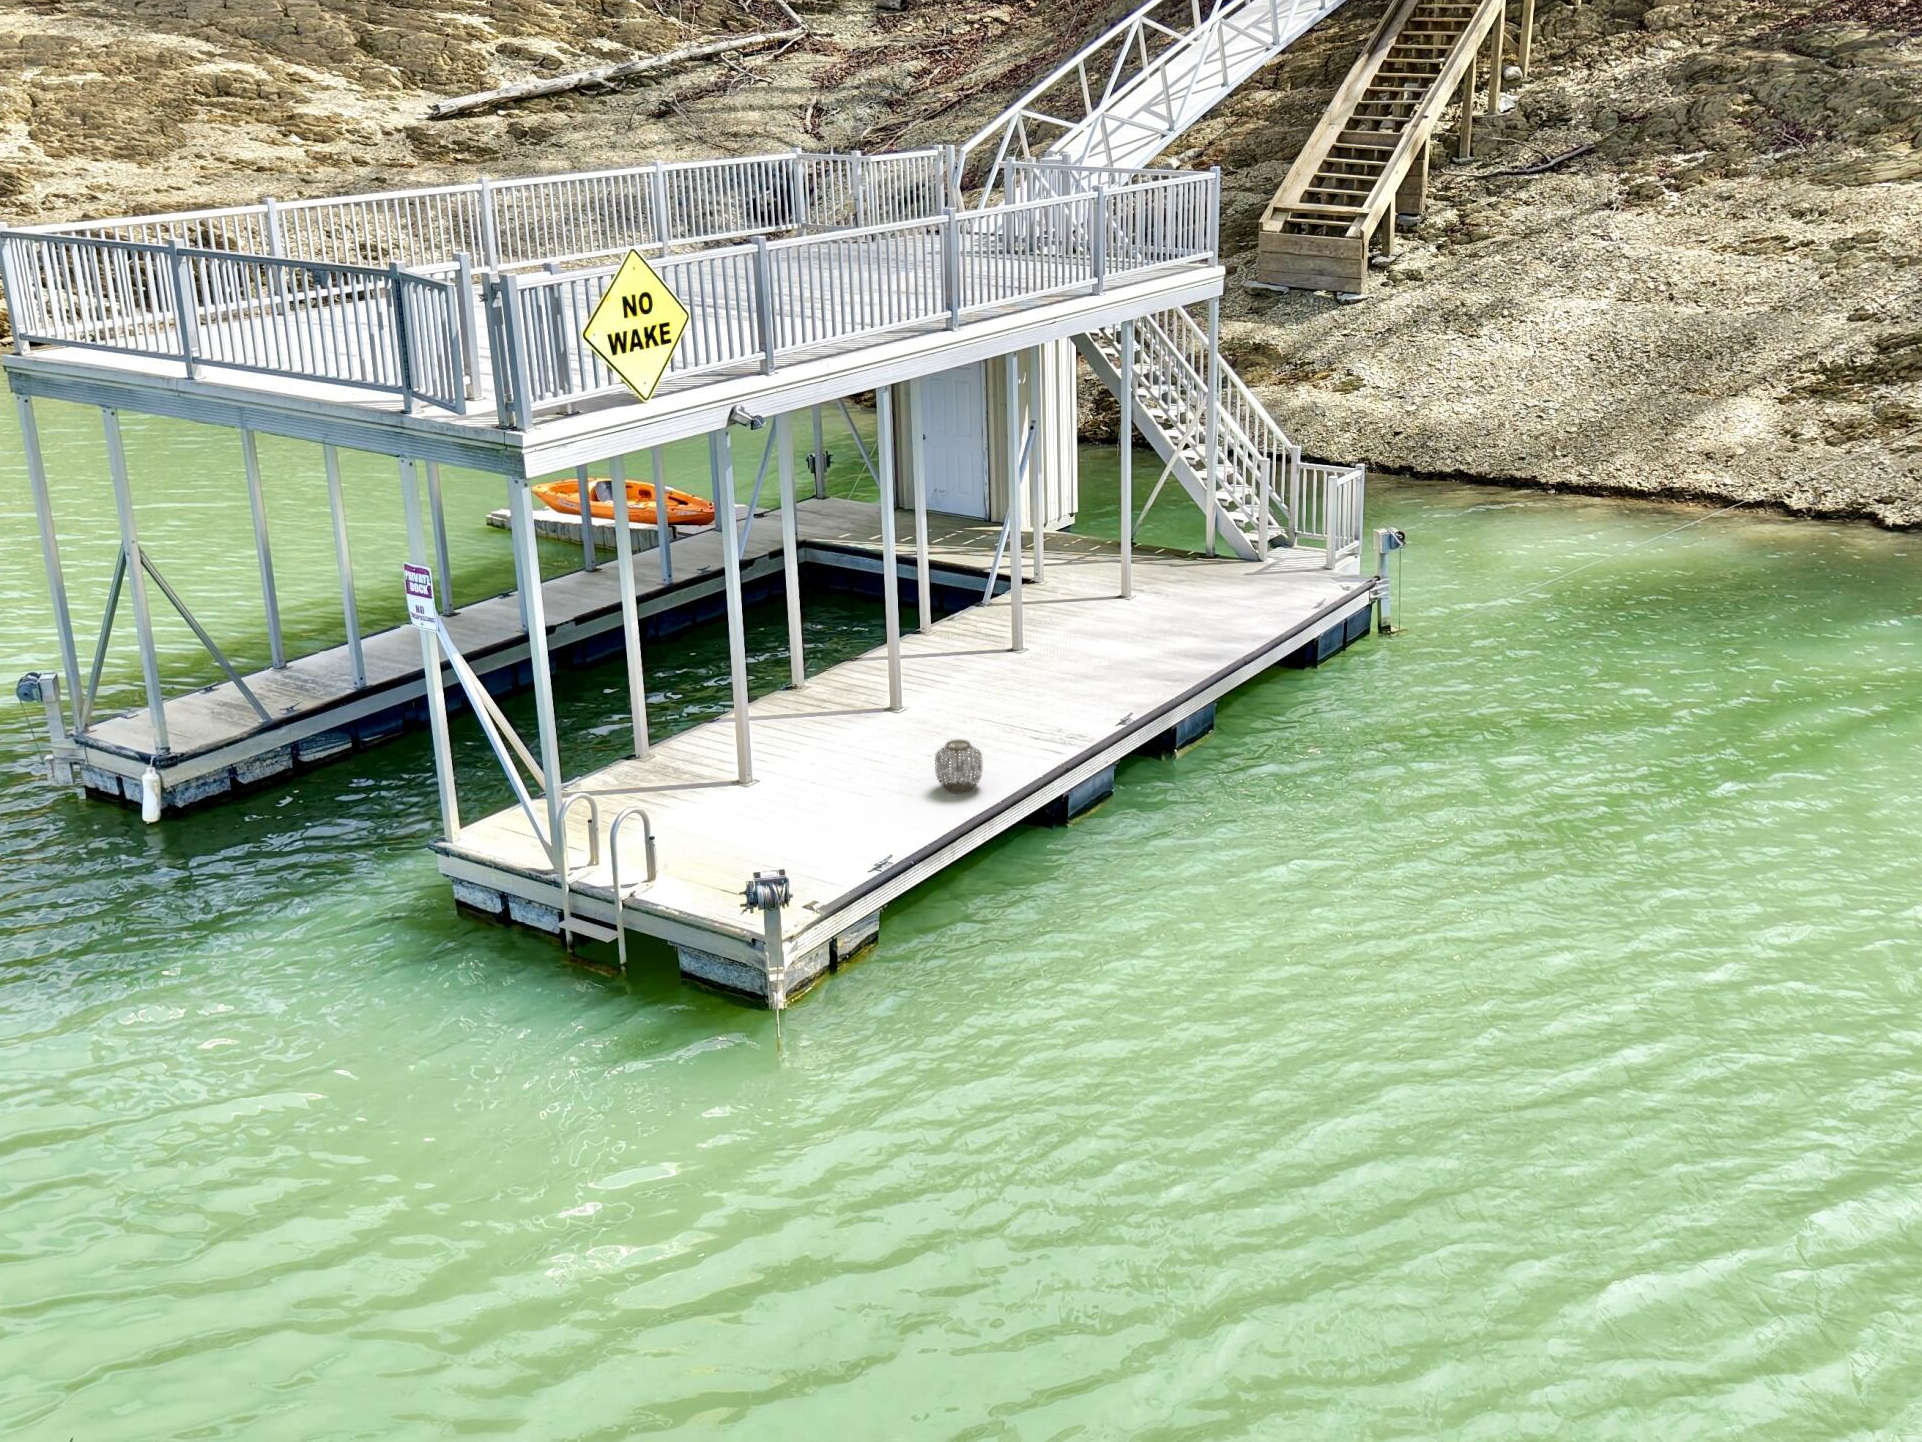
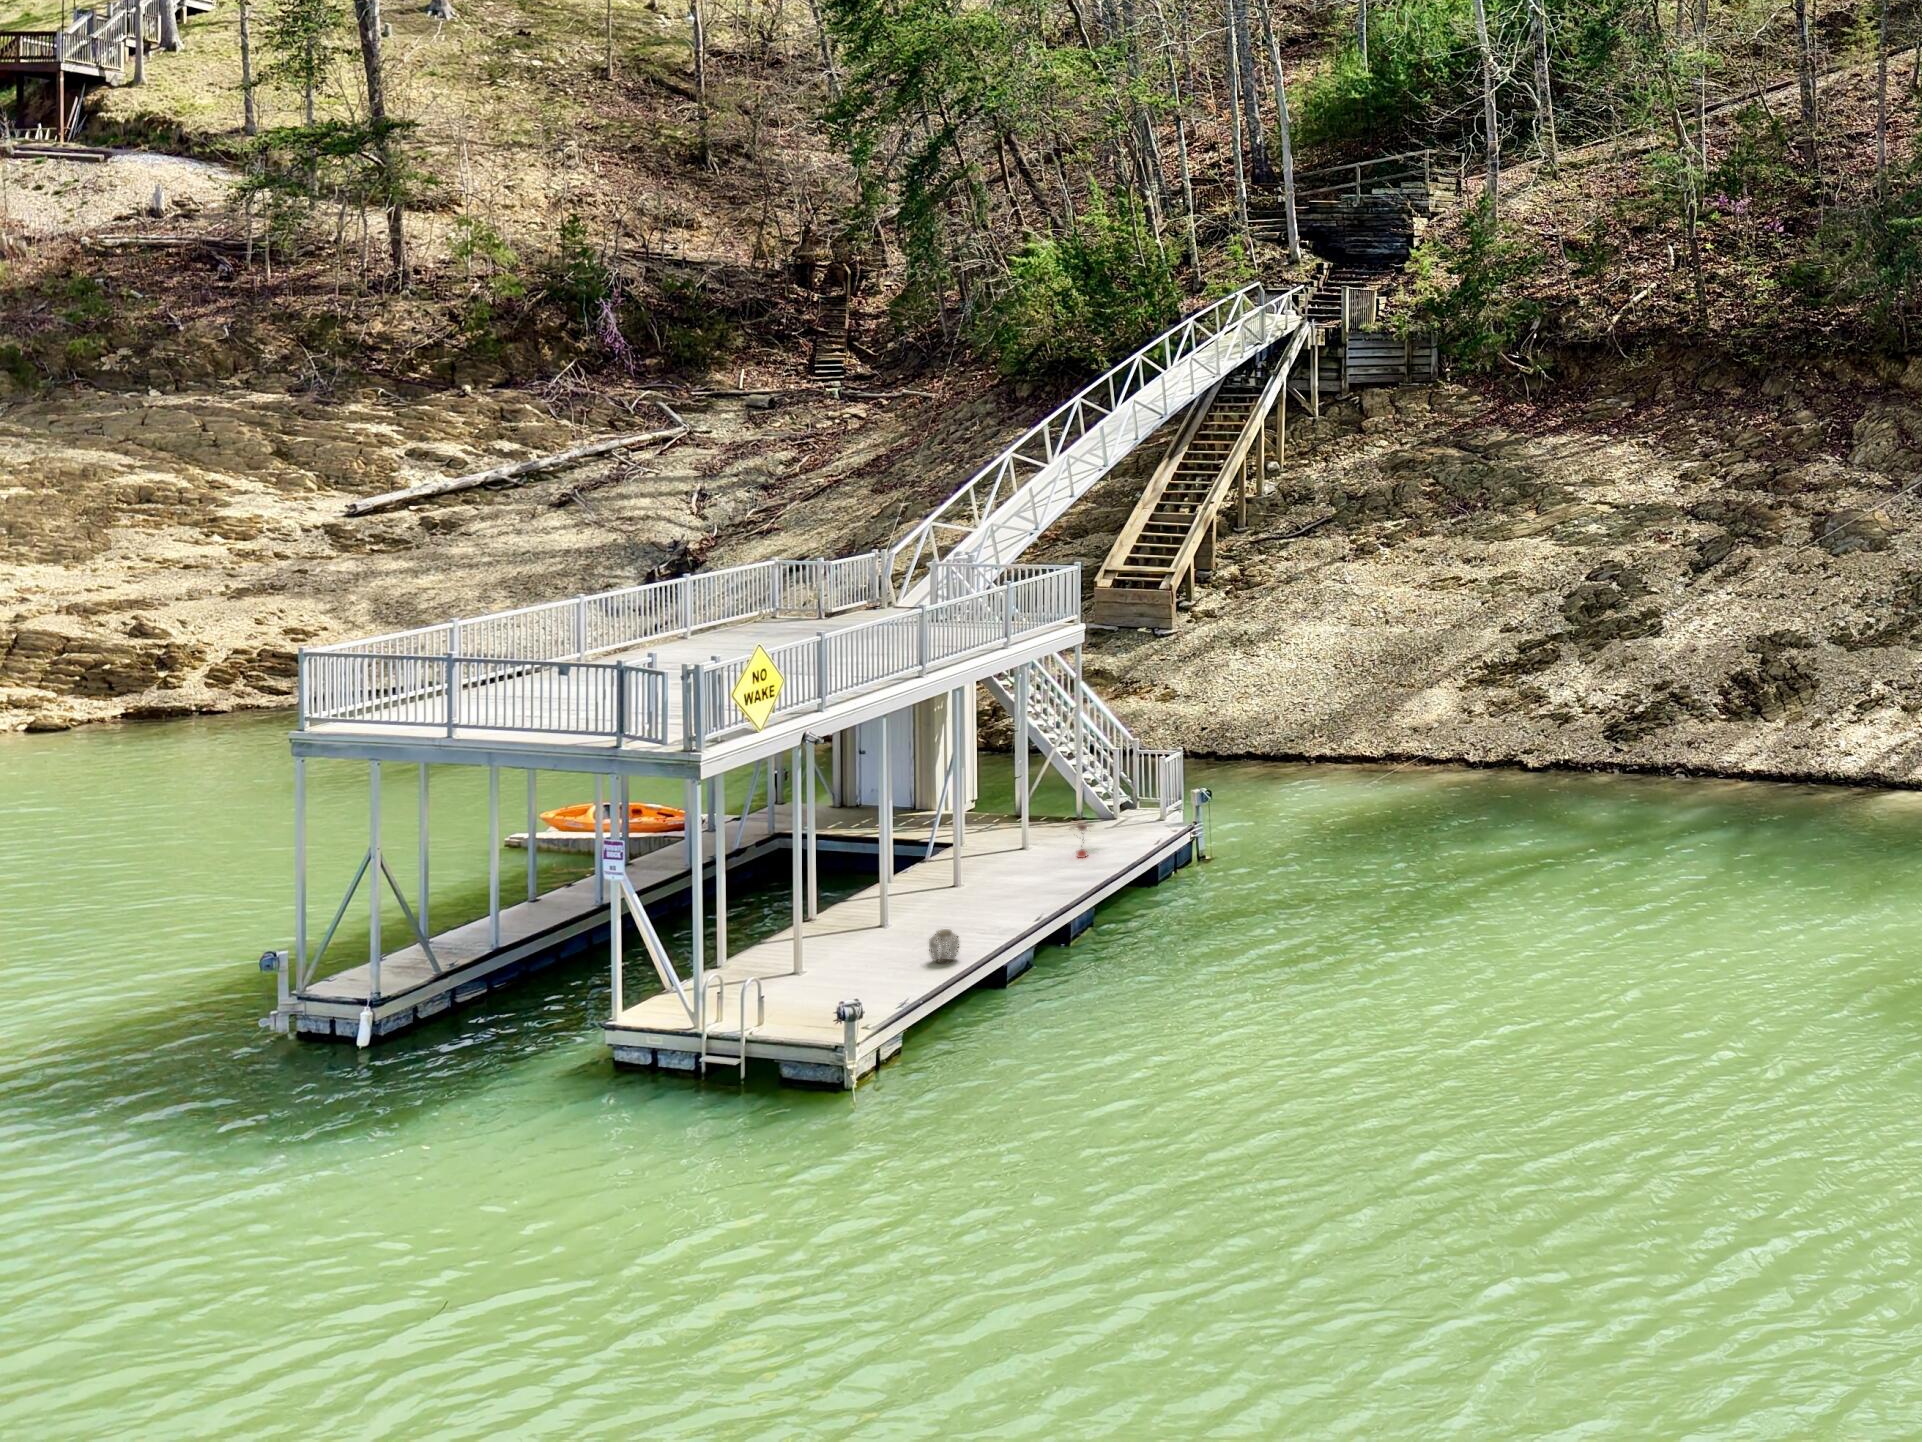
potted plant: none [1184,568,1222,619] -> present [1071,823,1092,858]

